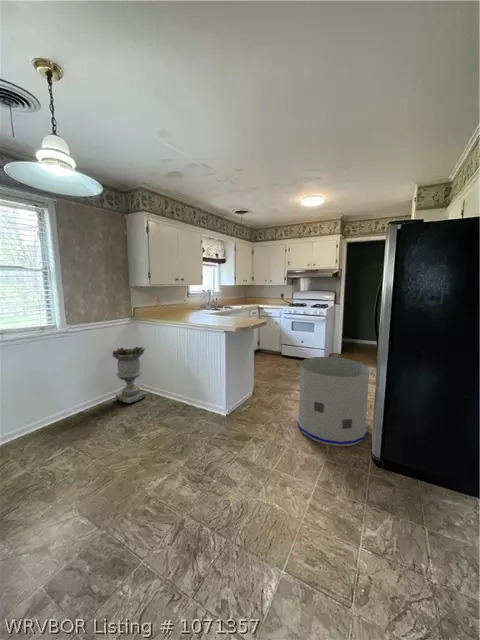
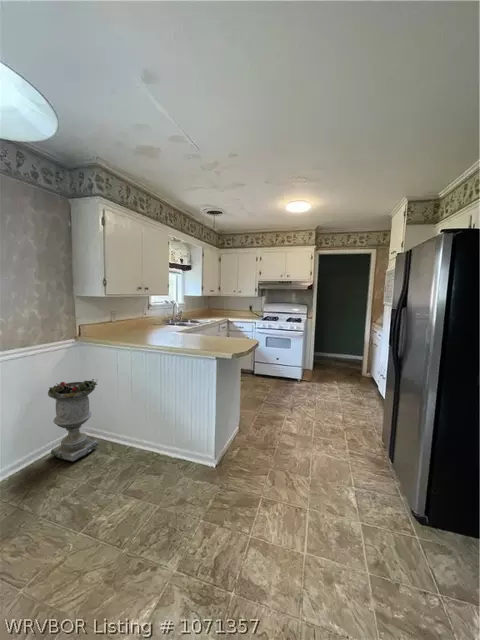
trash can: present [297,357,369,446] -> none [304,385,393,501]

